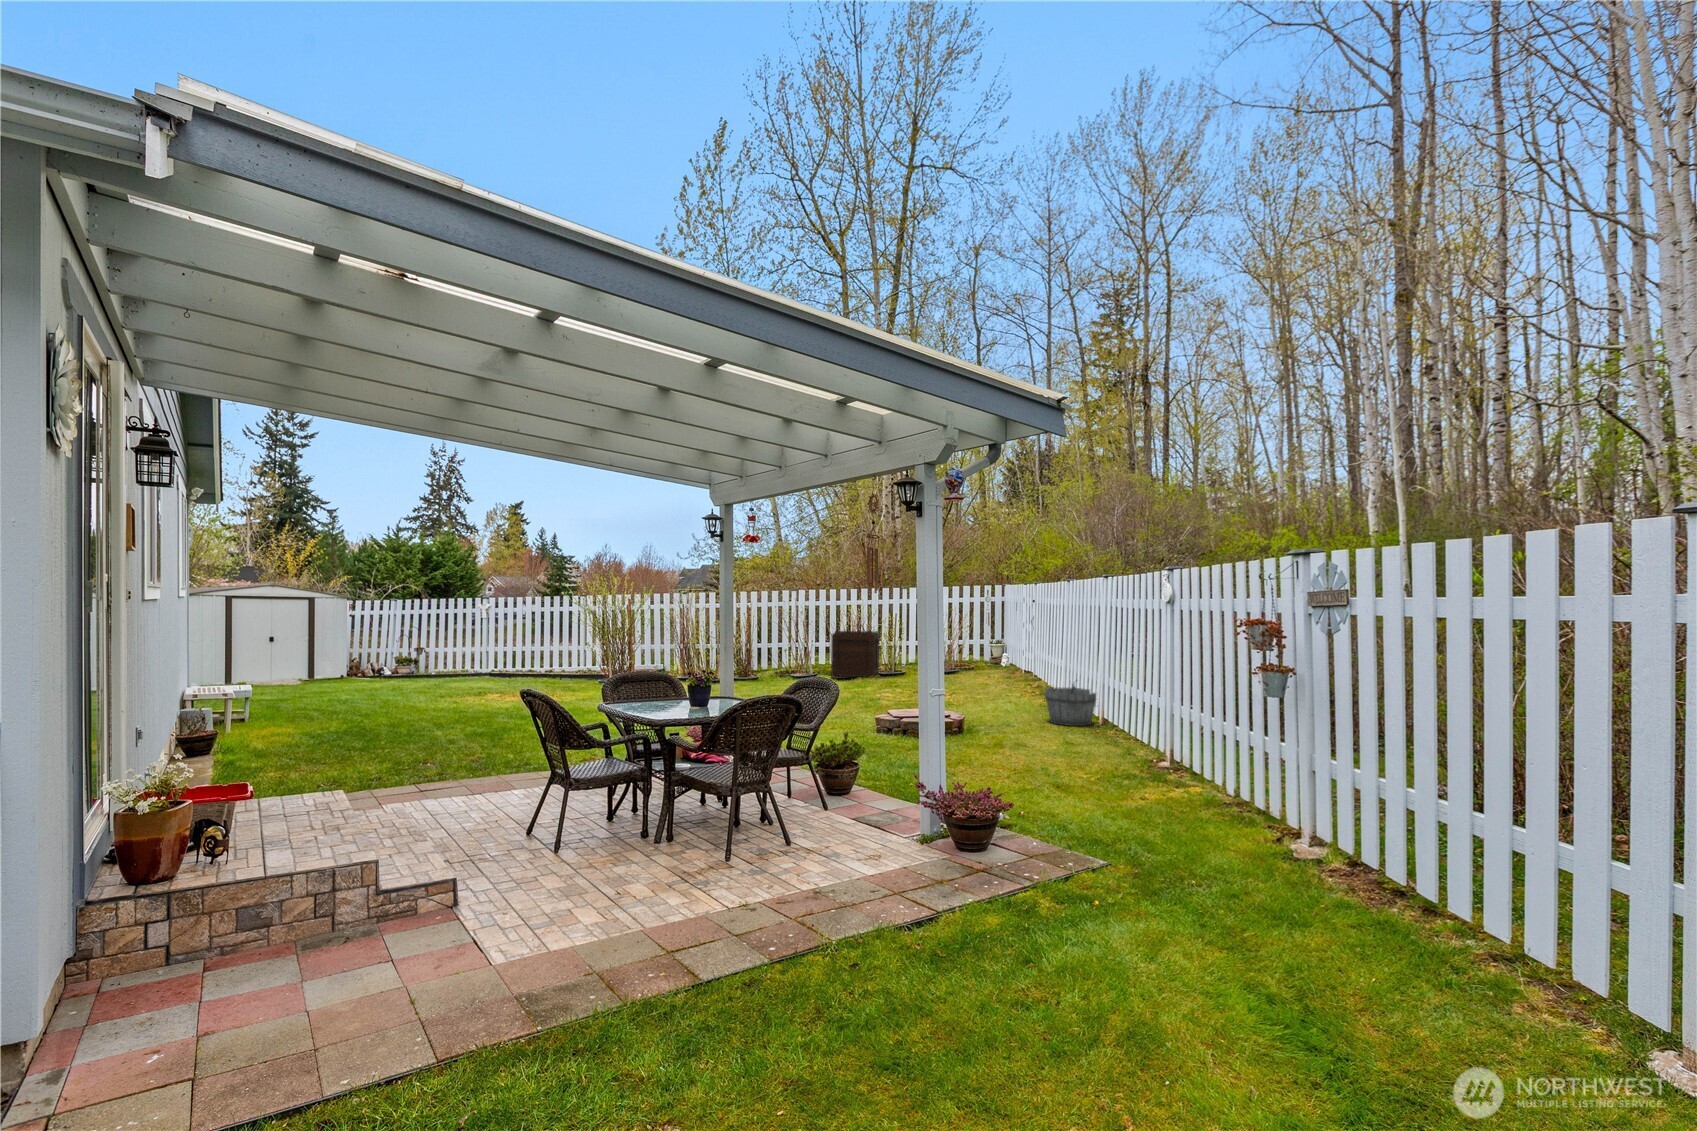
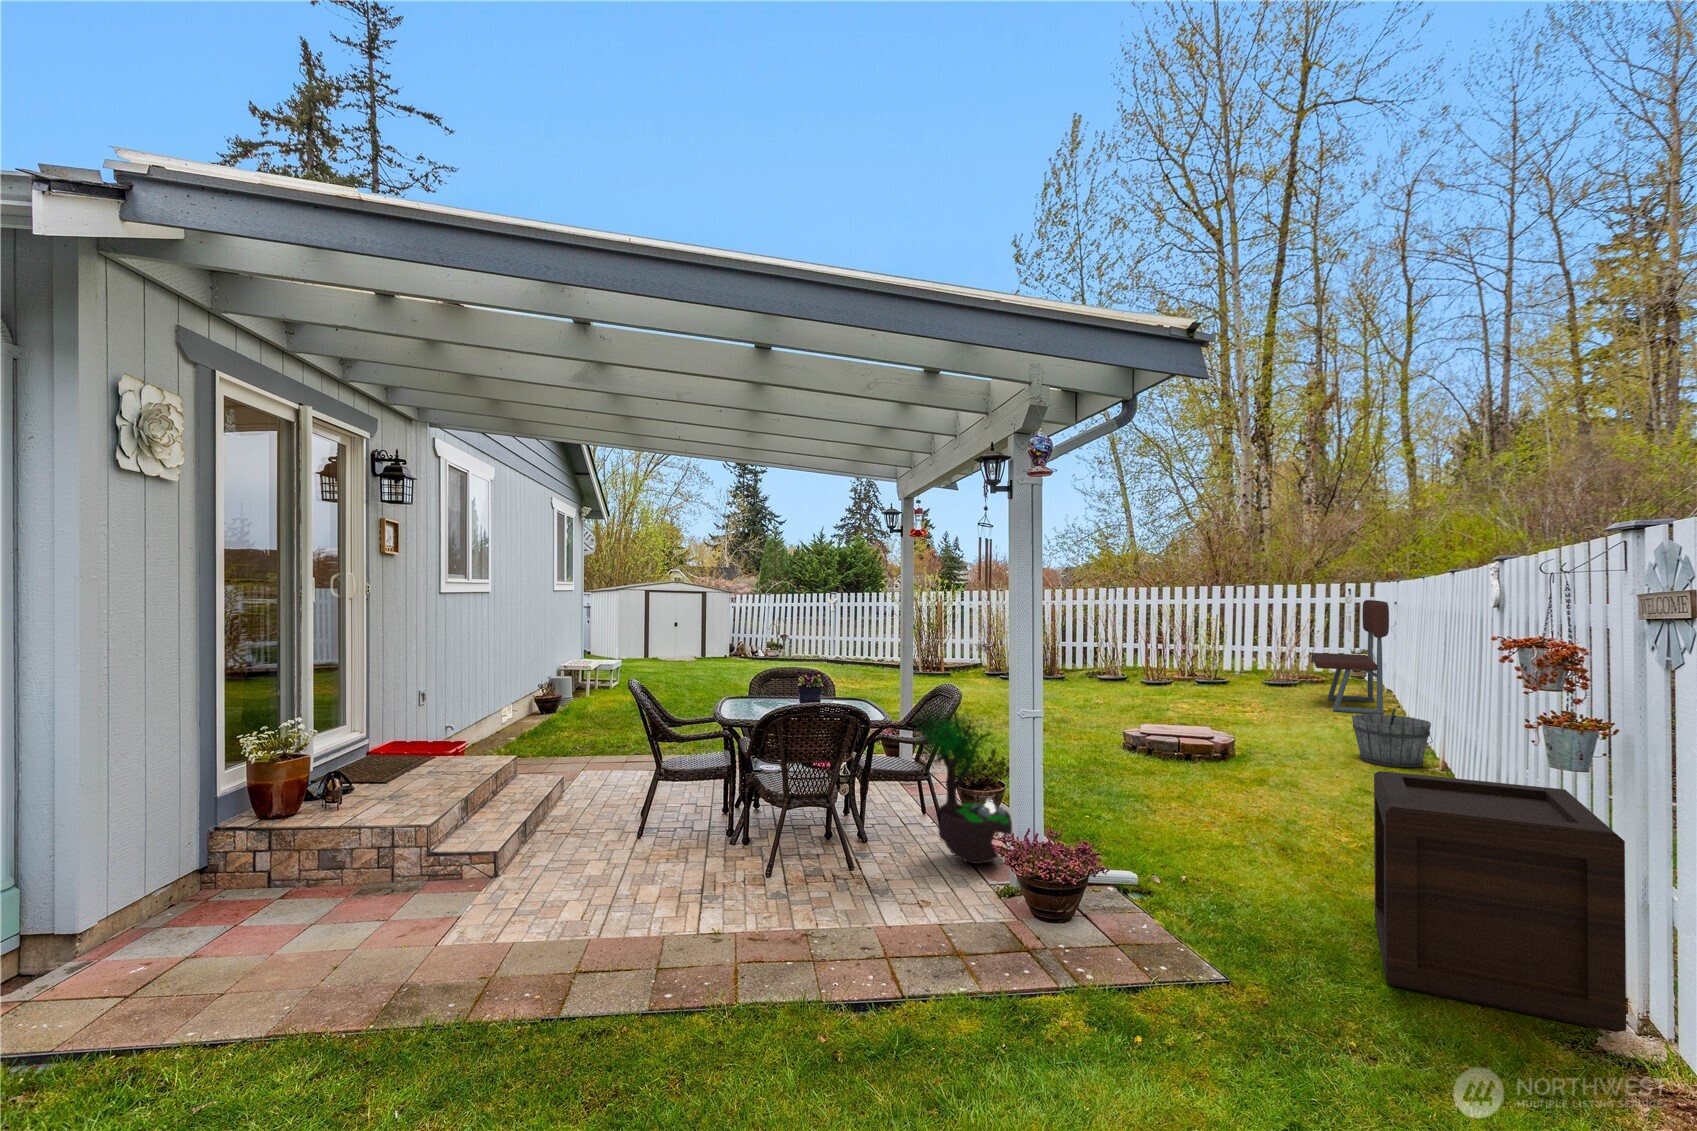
bench: none [971,600,1032,691] -> present [1312,600,1389,715]
wooden crate: present [831,631,879,677] -> present [1374,771,1626,1032]
potted tree: none [824,680,918,826] -> present [913,703,1012,864]

